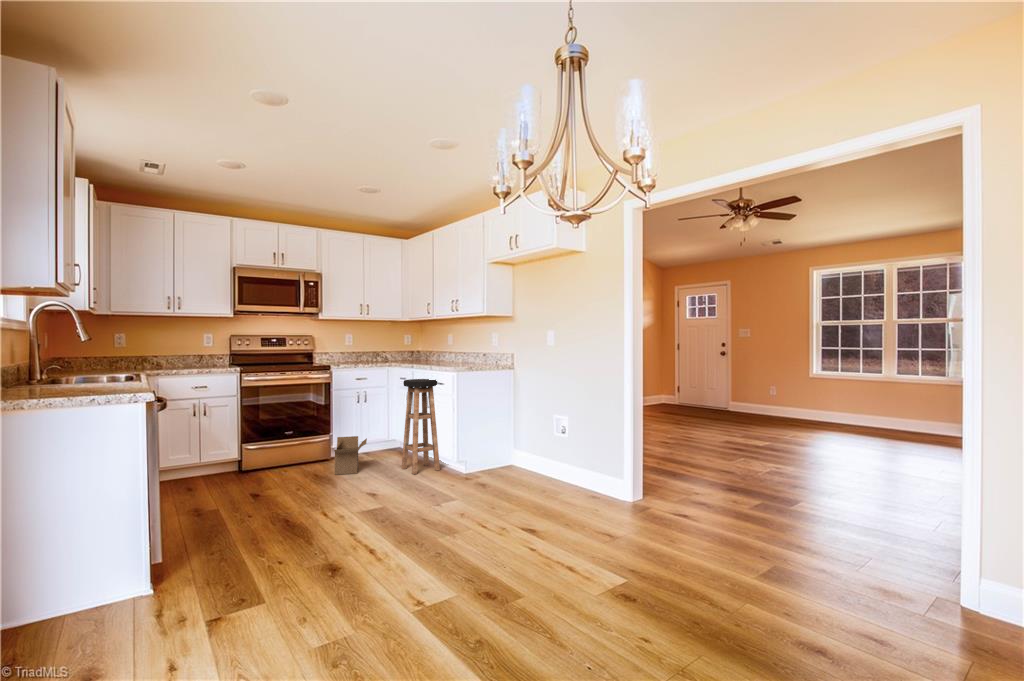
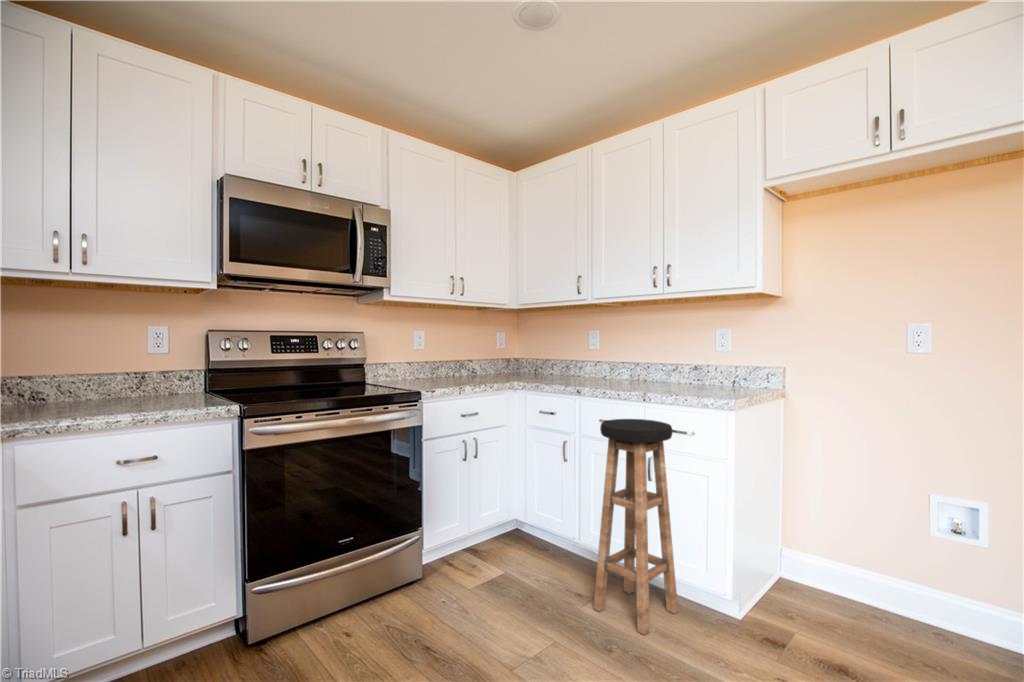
cardboard box: present [334,436,367,475] -> none [456,542,536,649]

